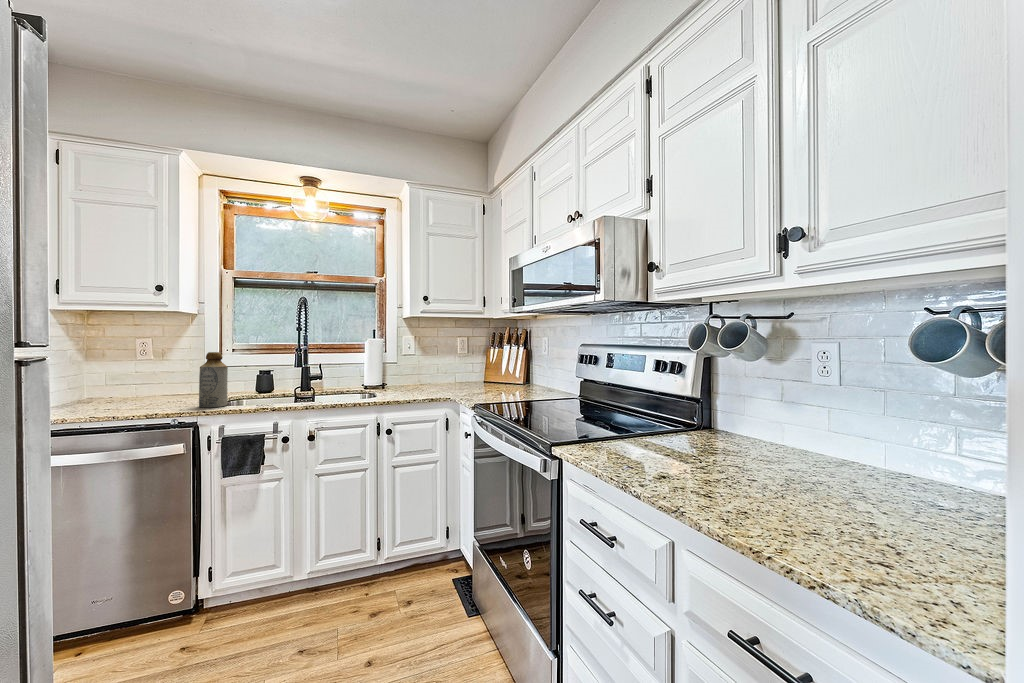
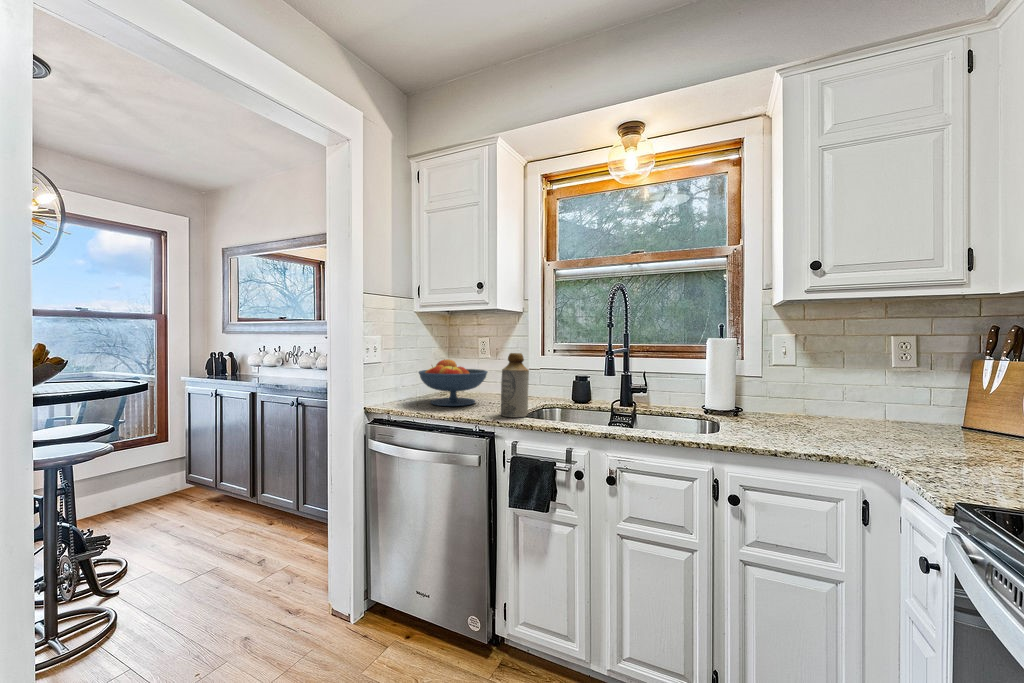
fruit bowl: none [76,362,169,409] -> present [419,359,488,406]

